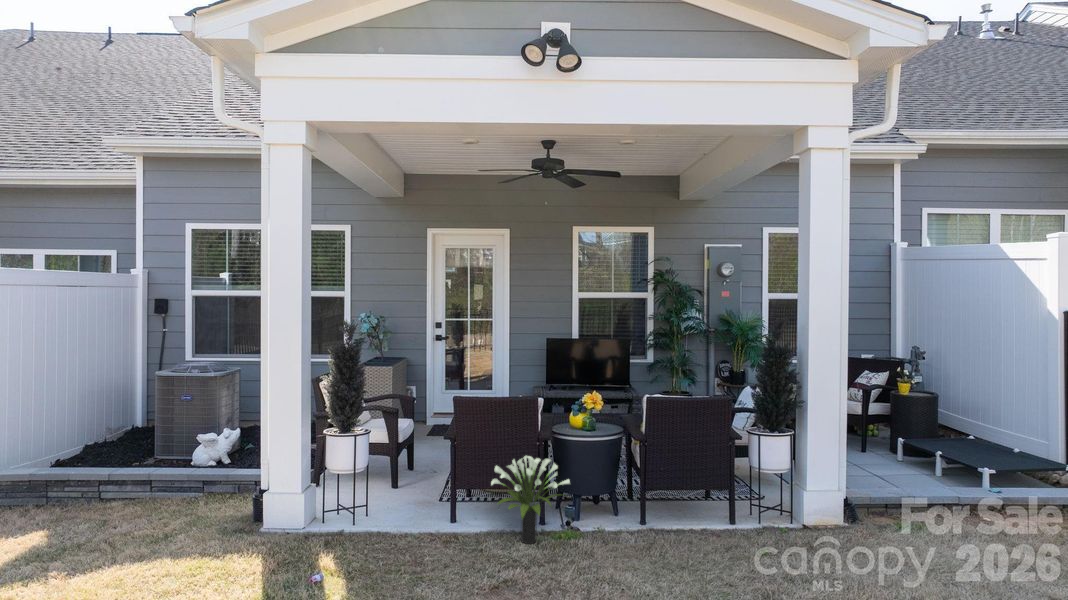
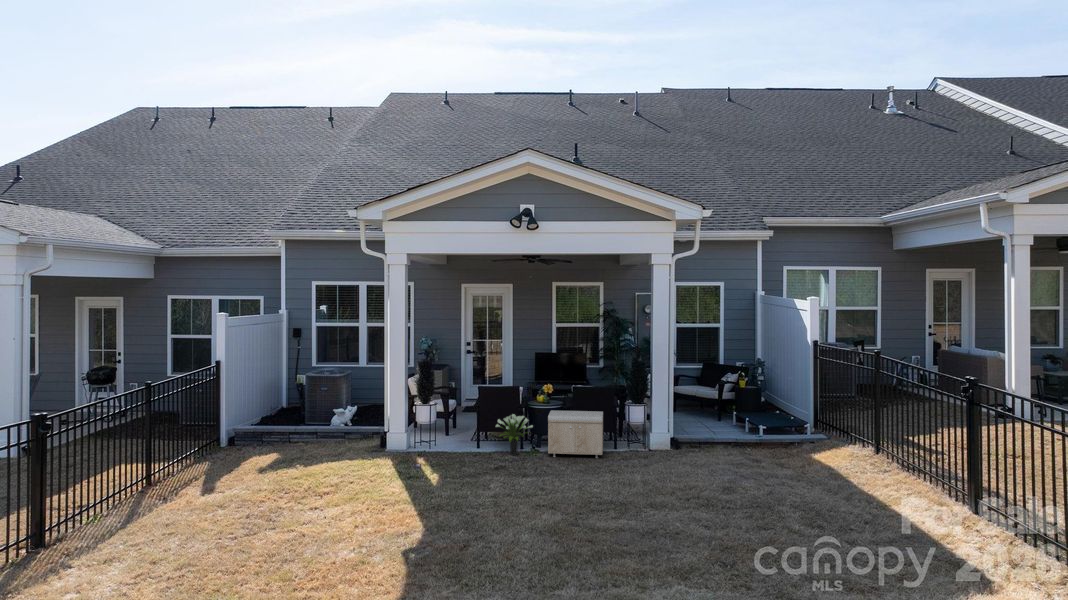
storage bench: none [603,446,724,551] -> present [548,410,603,458]

